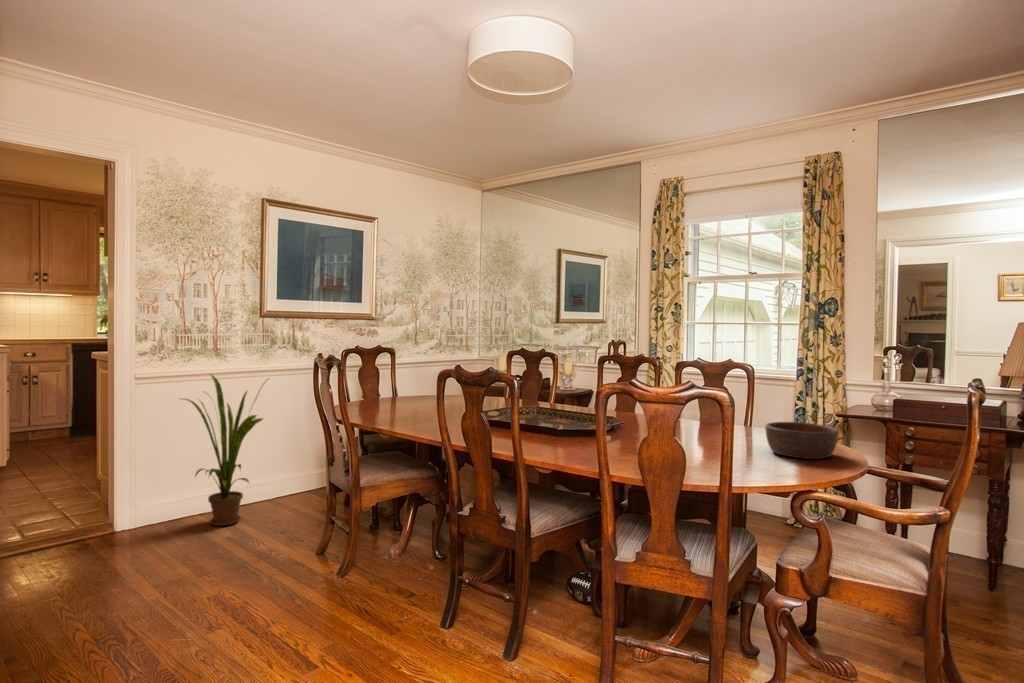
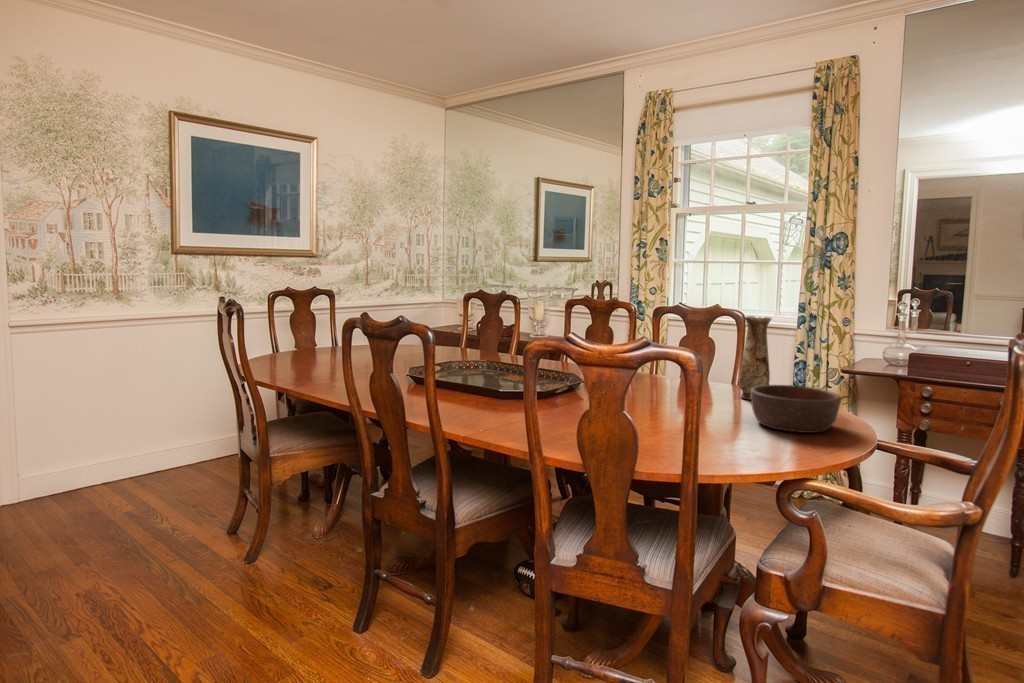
vase: none [753,367,779,436] -> present [739,316,772,400]
house plant: present [184,375,265,526] -> none [61,320,178,497]

